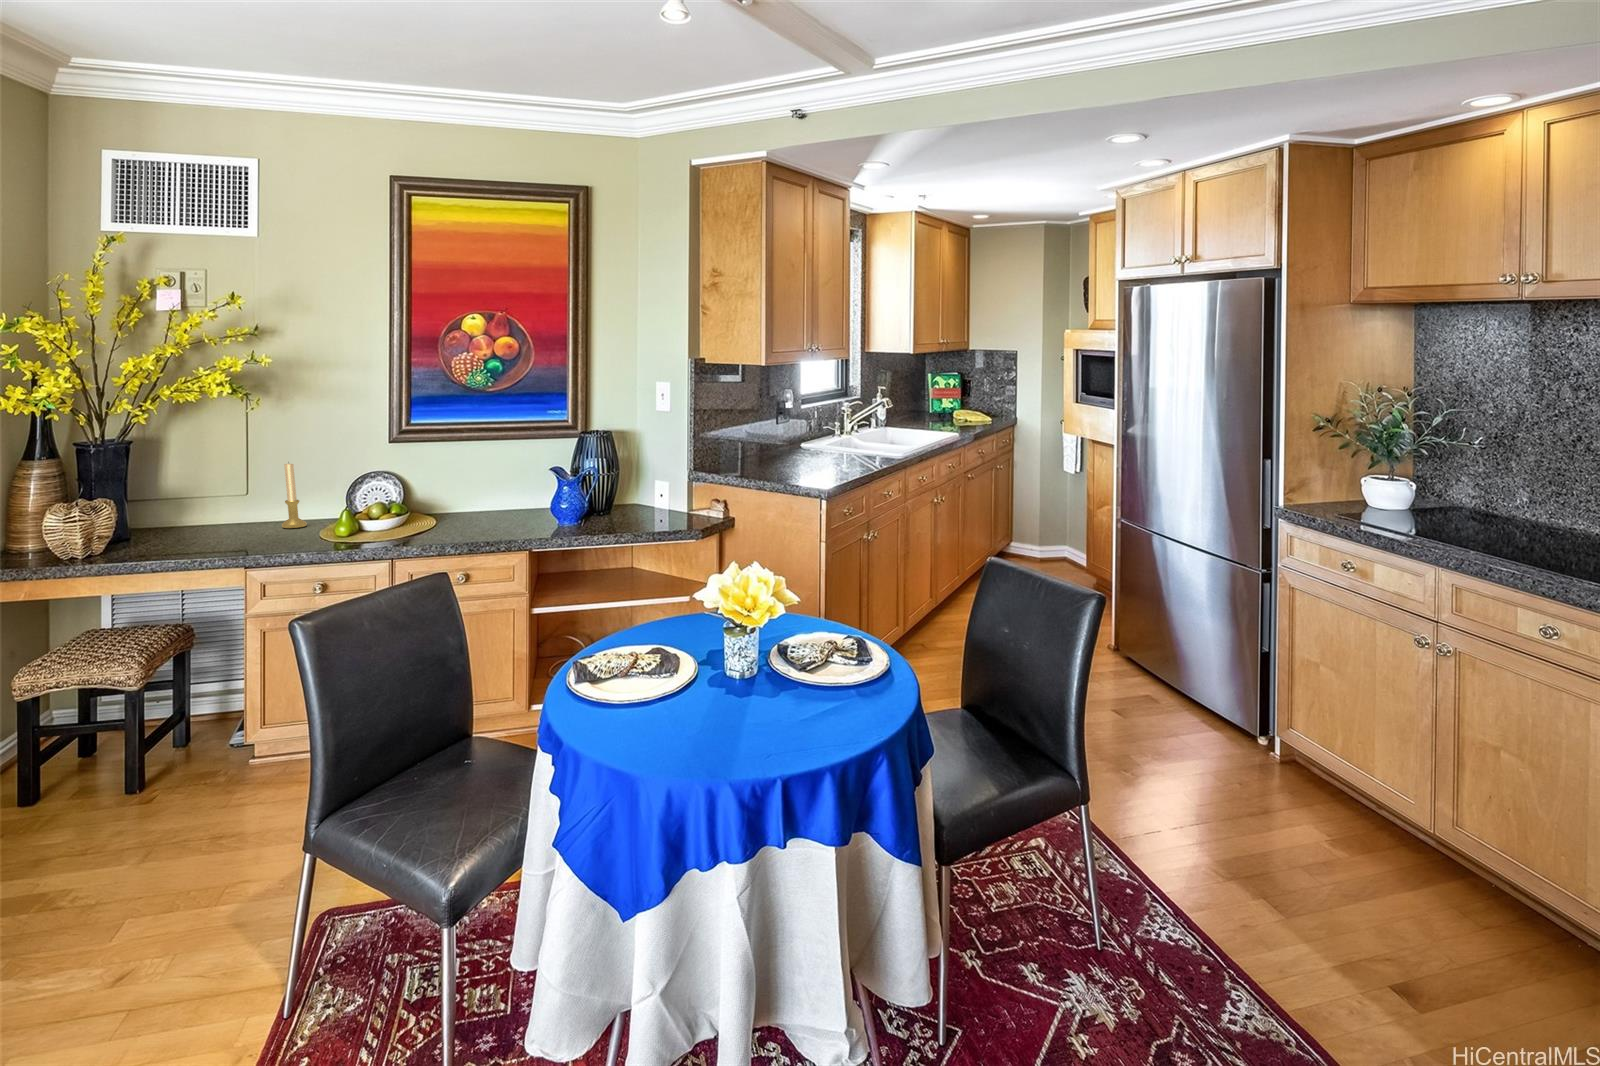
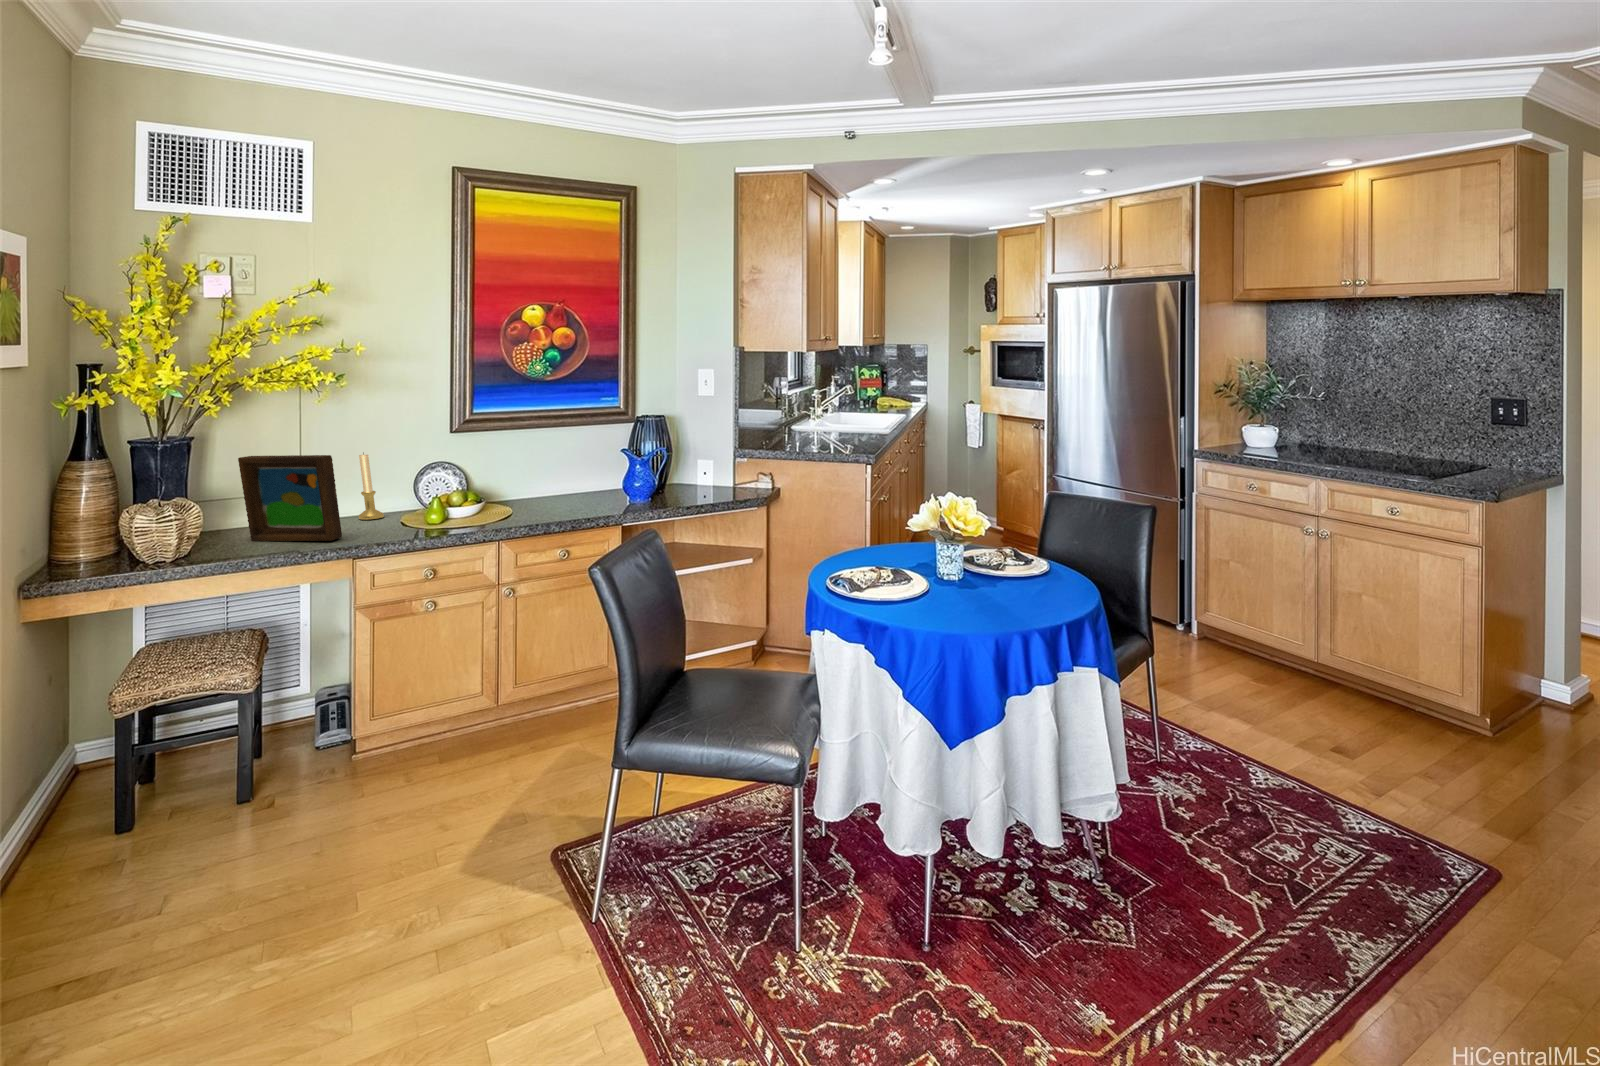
picture frame: none [157,462,244,548] -> present [238,455,342,541]

